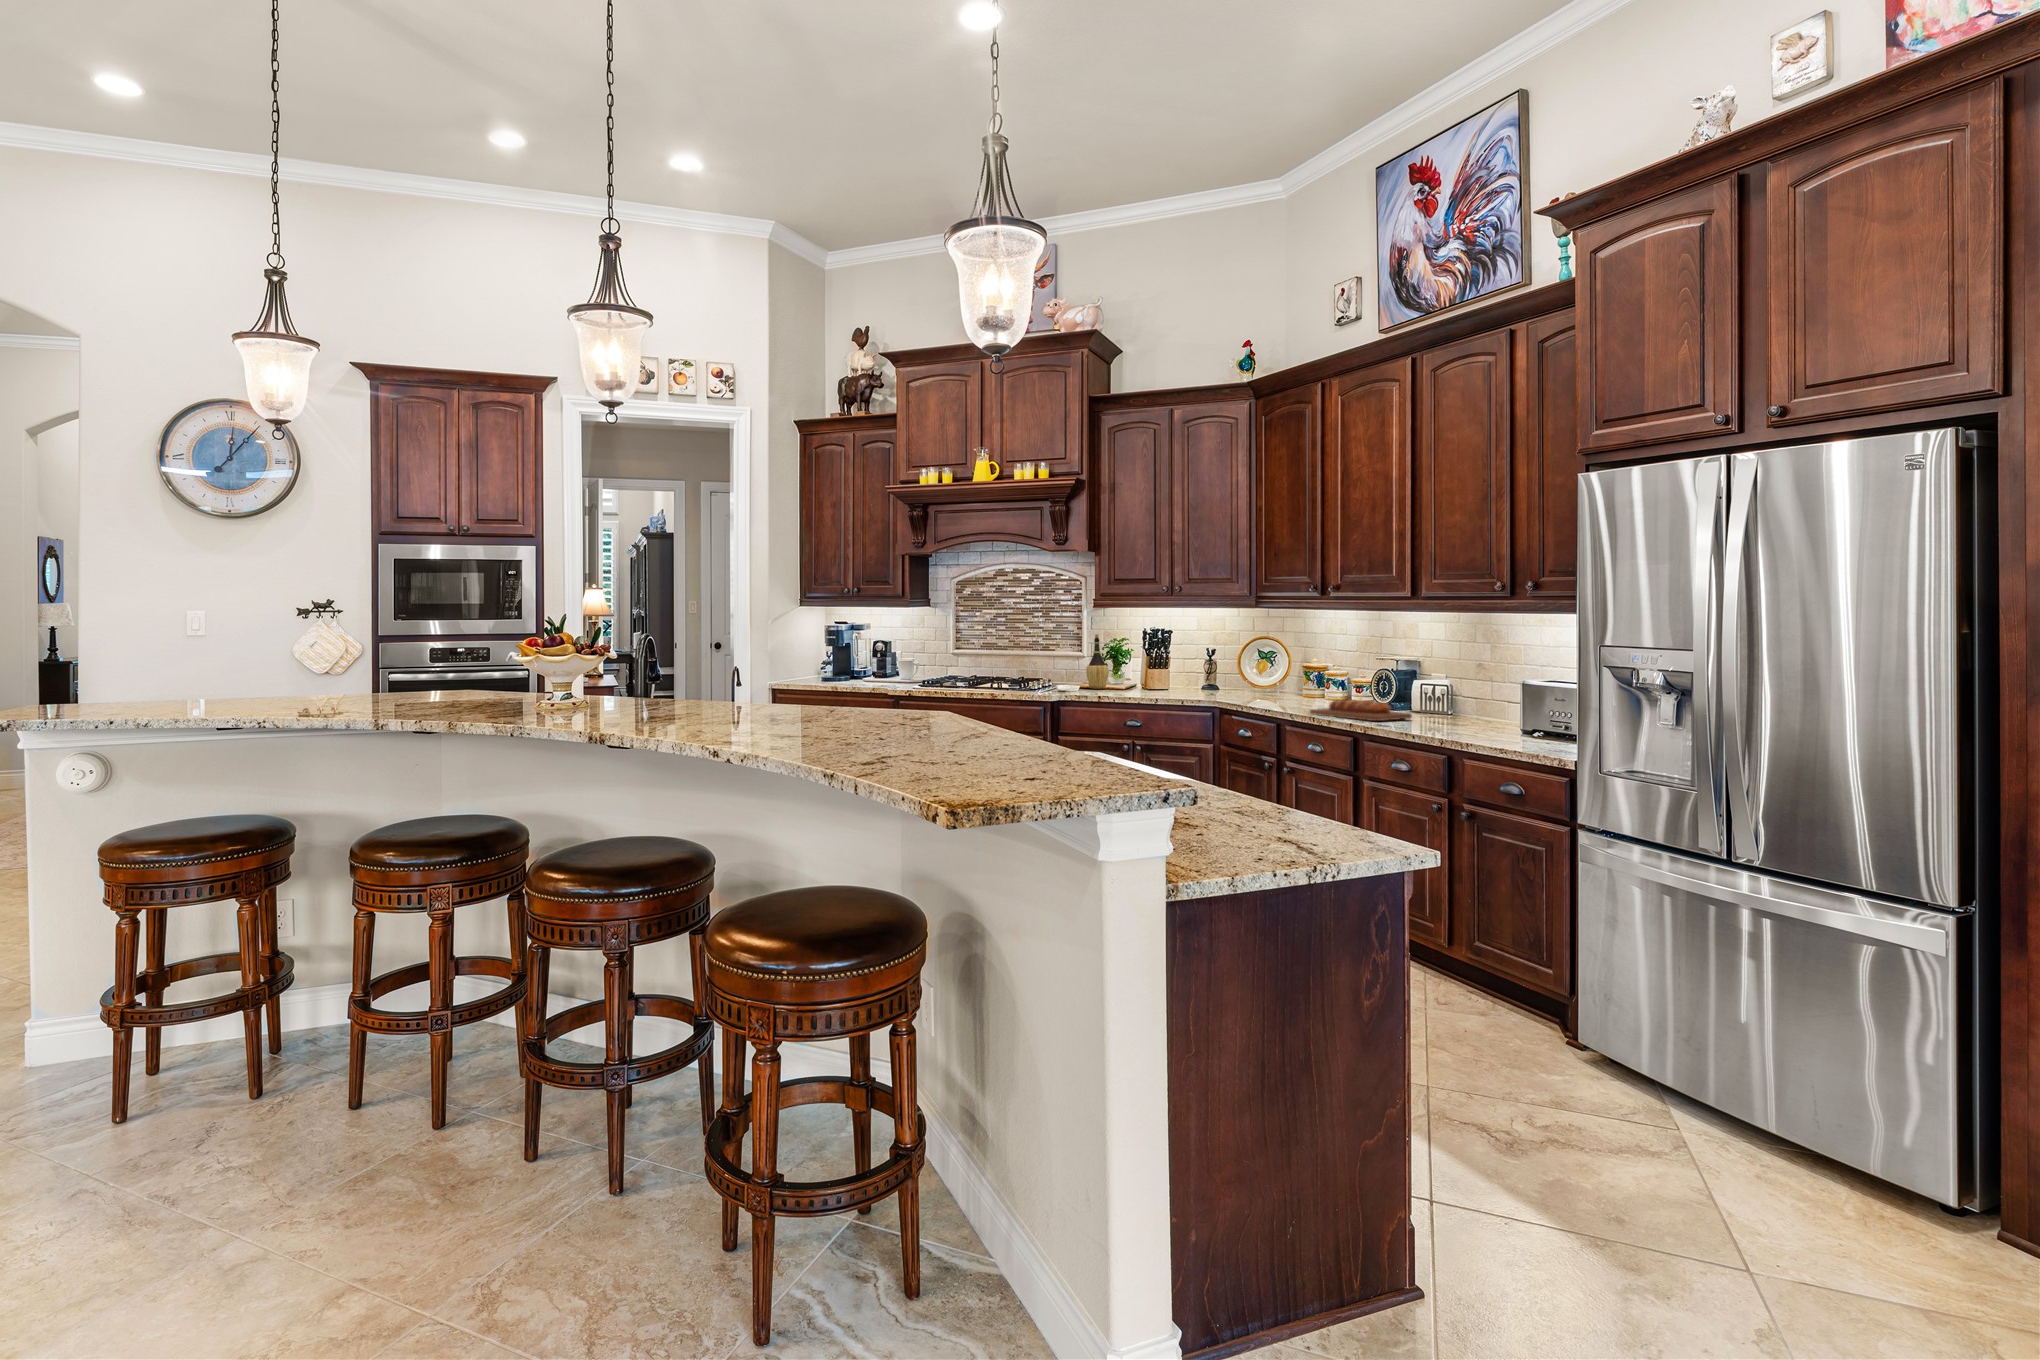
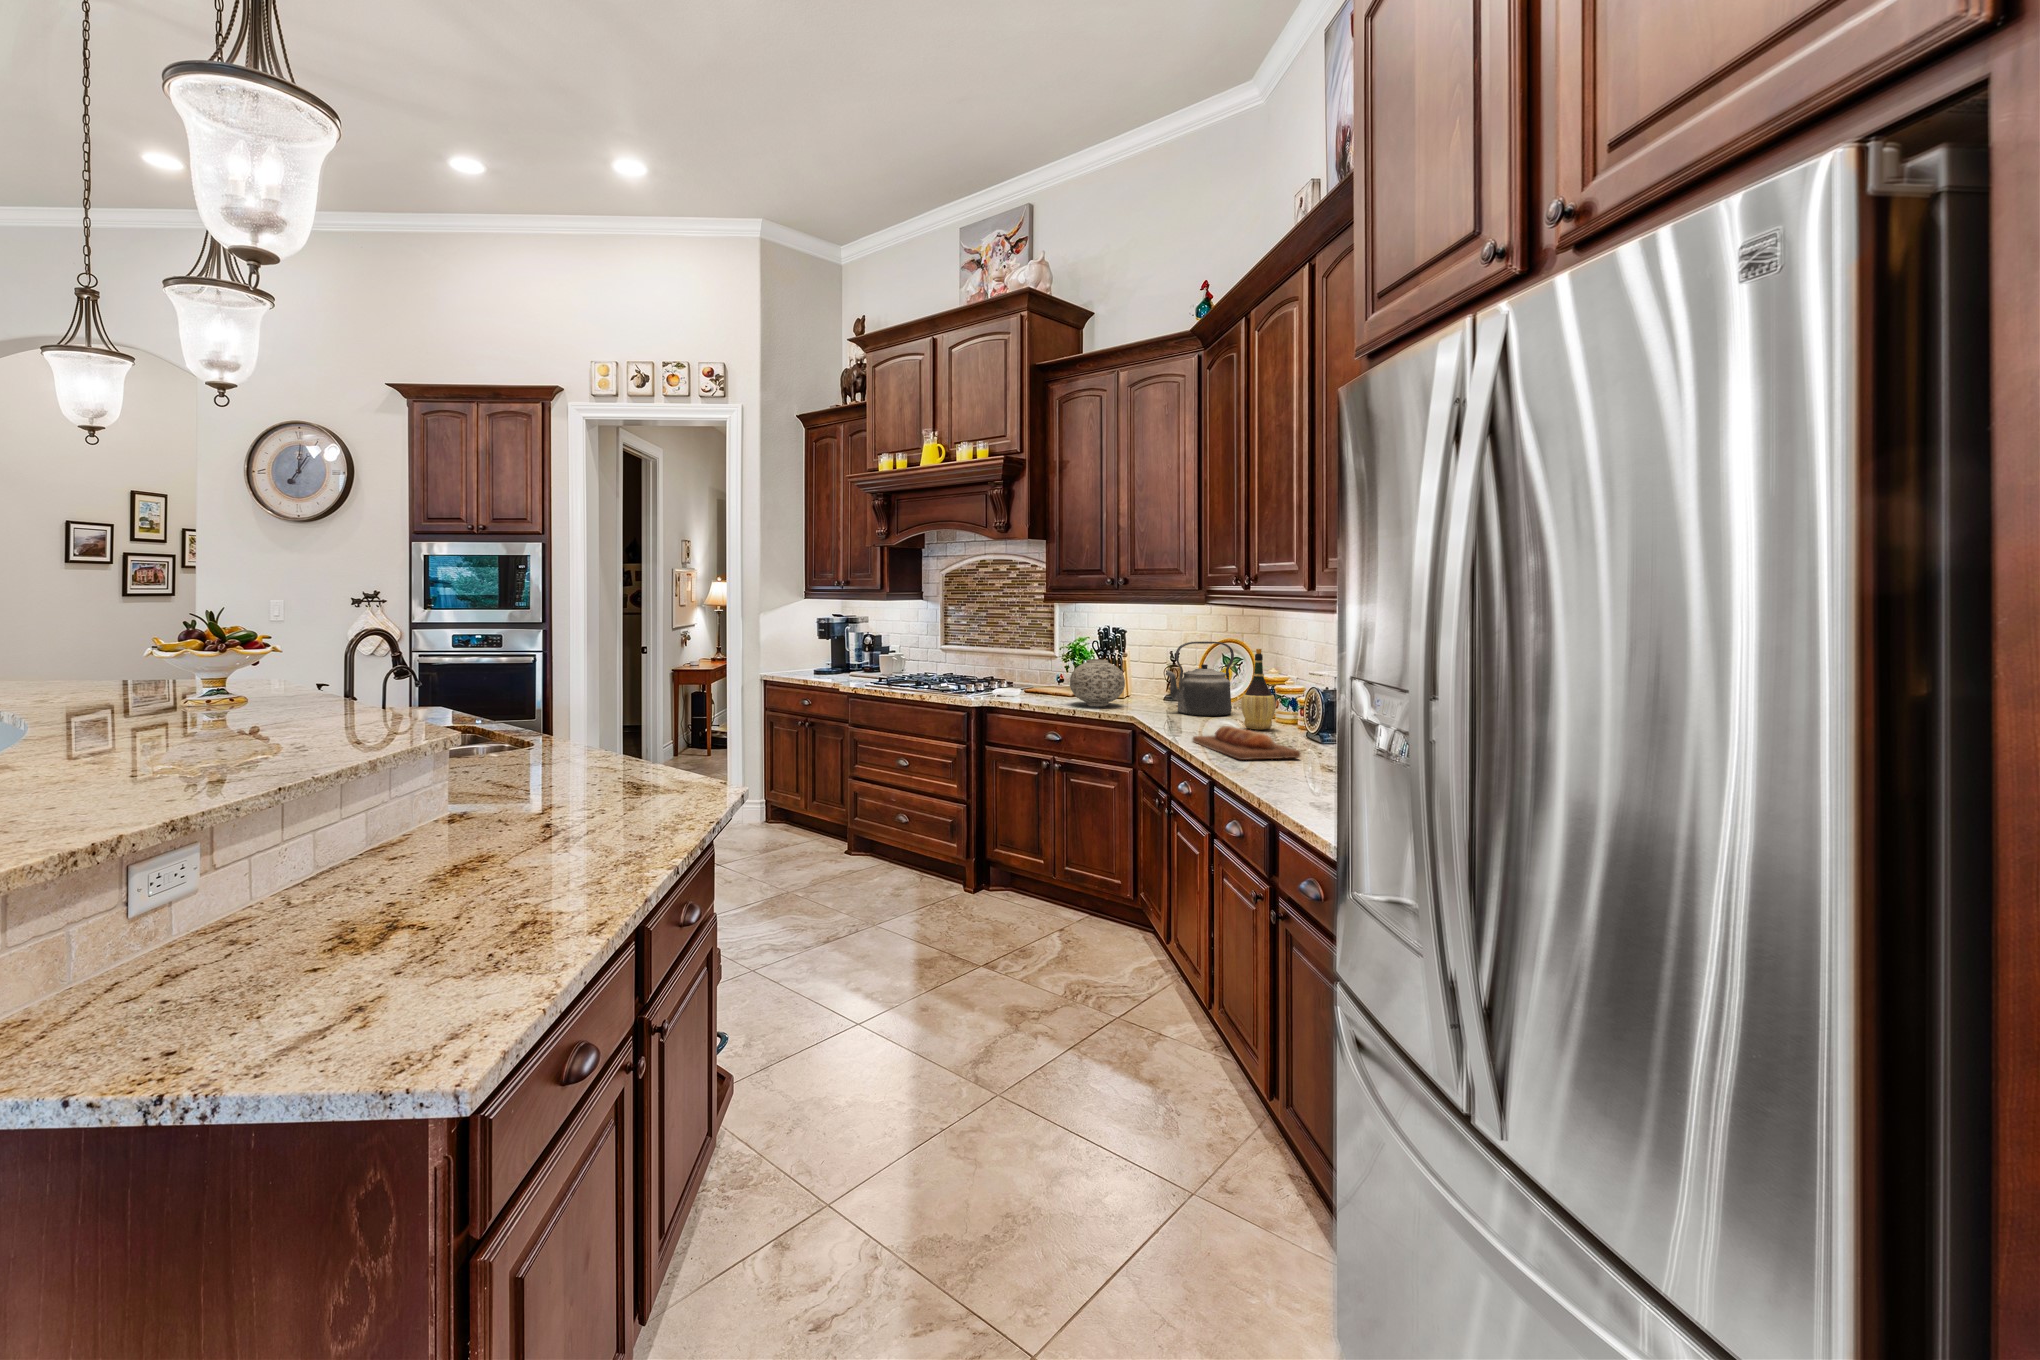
wine bottle: present [1086,634,1108,689] -> present [1241,649,1275,729]
kettle: none [1230,637,1283,699] -> present [1166,641,1234,716]
vase: none [1139,656,1188,697] -> present [1070,659,1125,706]

